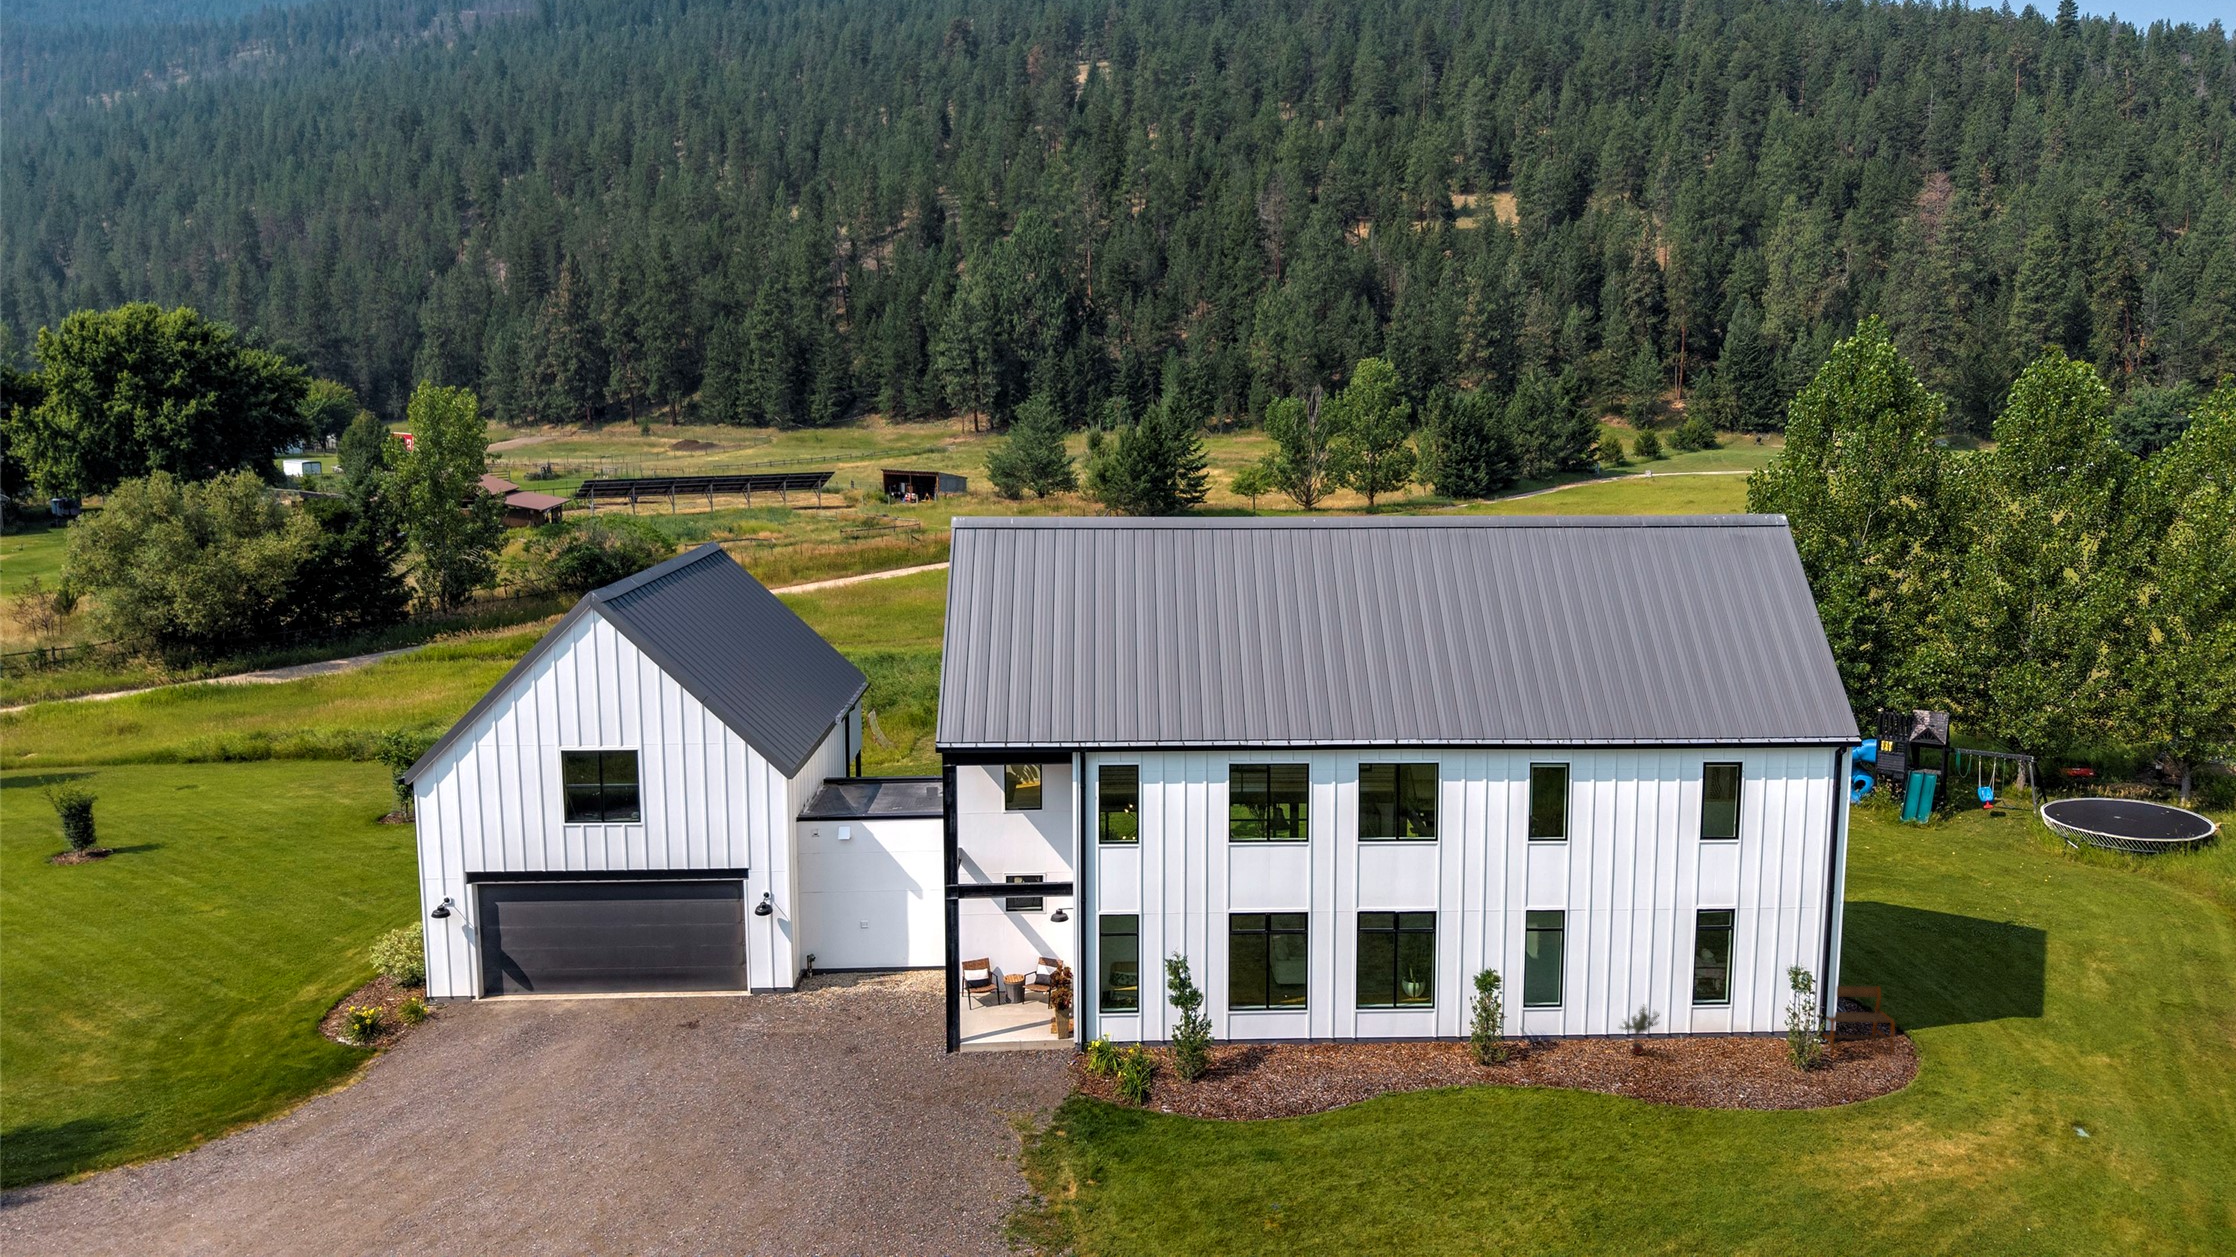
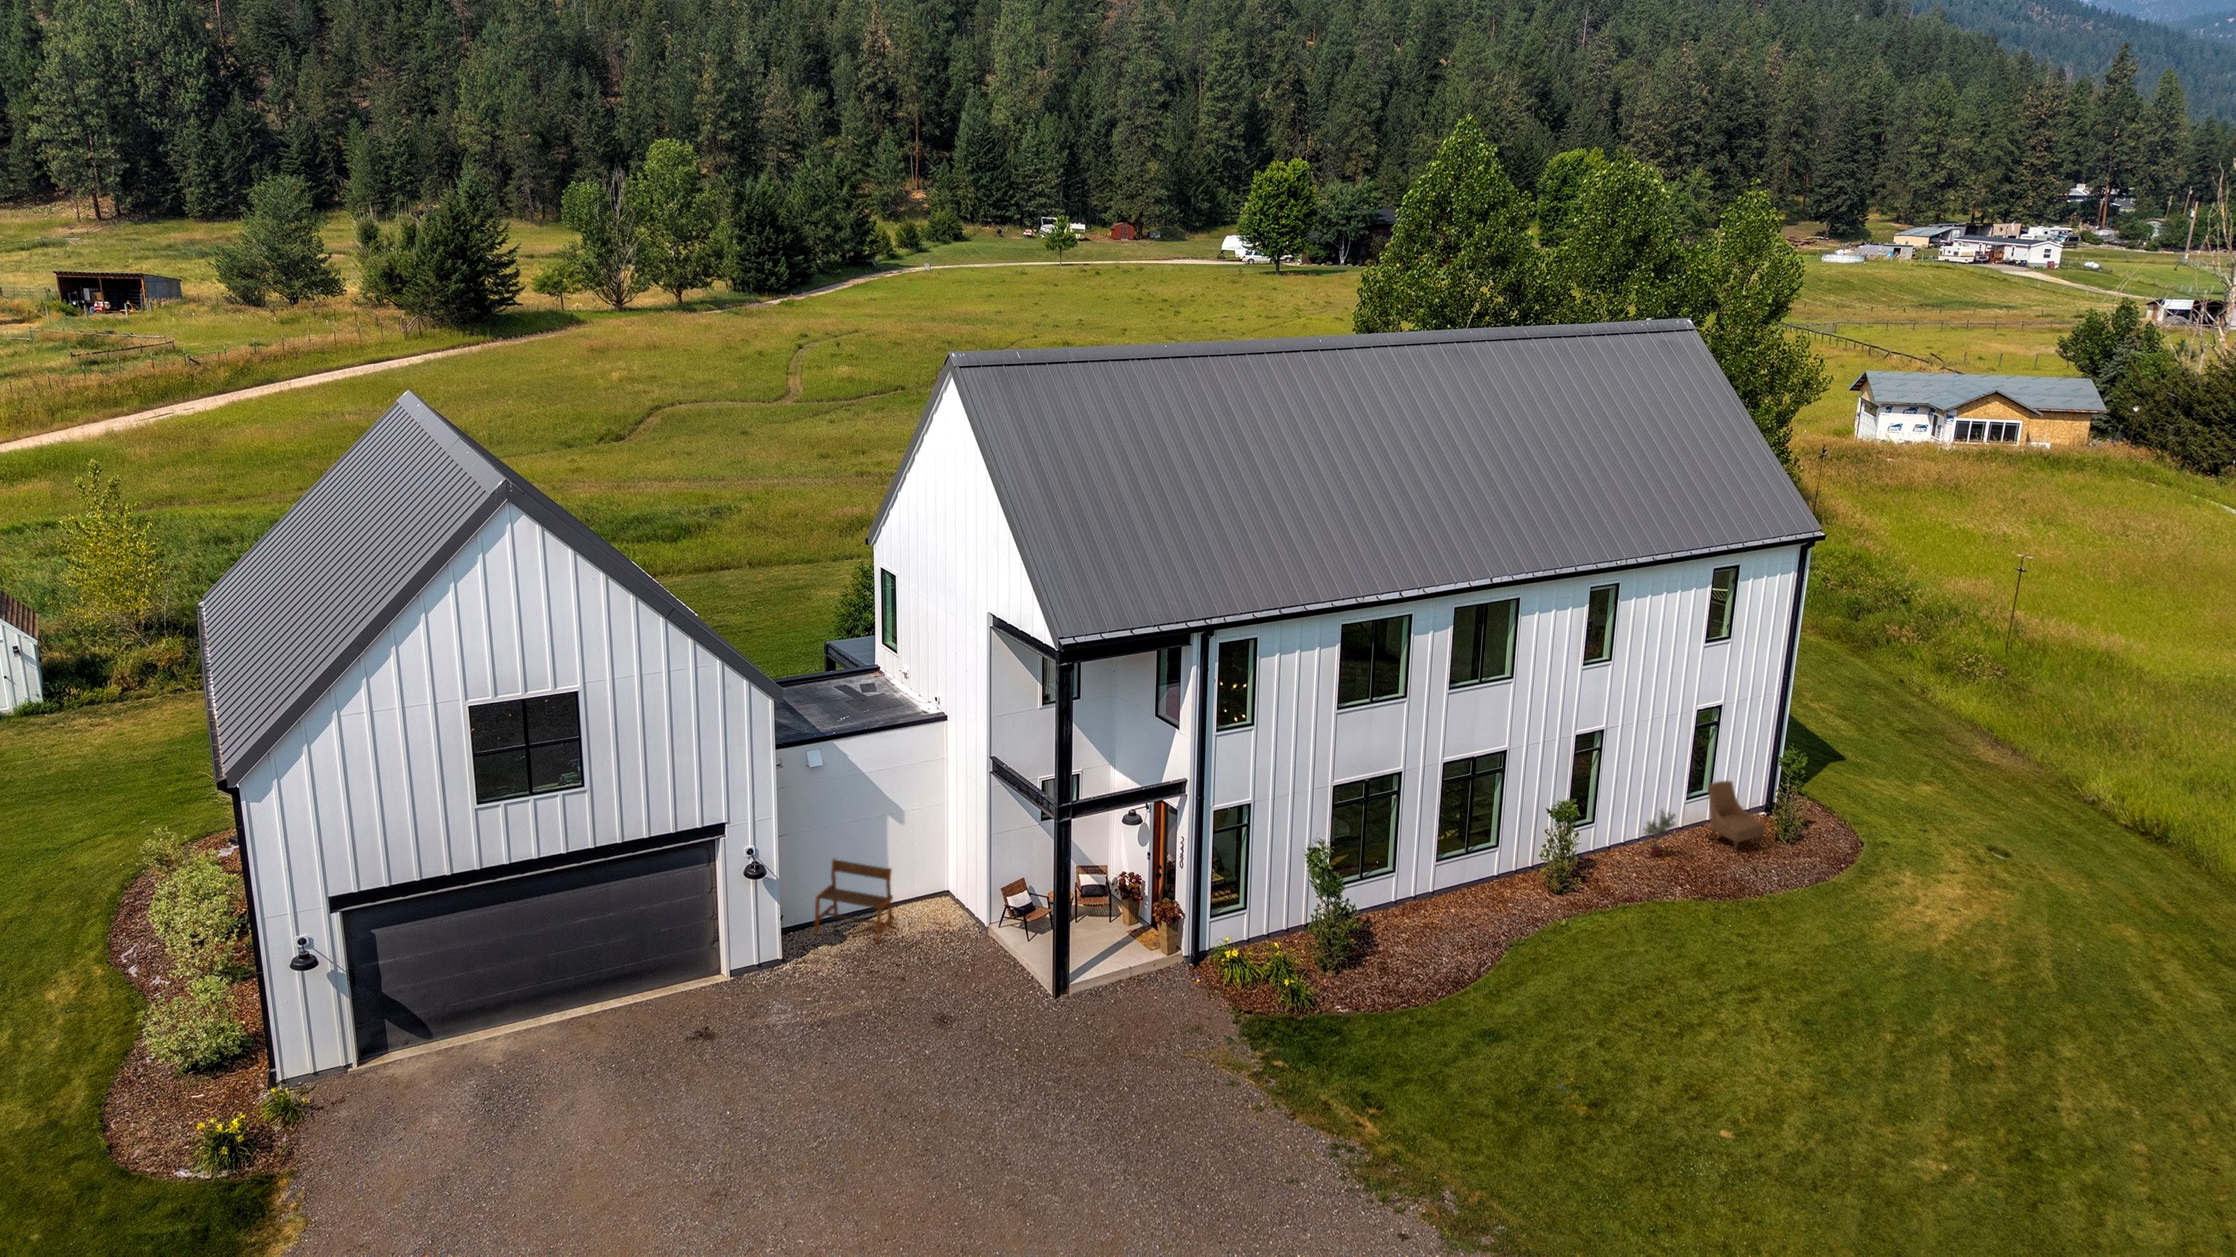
bench: present [1823,986,1895,1055] -> present [815,859,894,944]
chair: none [1717,992,1774,1067] -> present [1709,781,1766,851]

